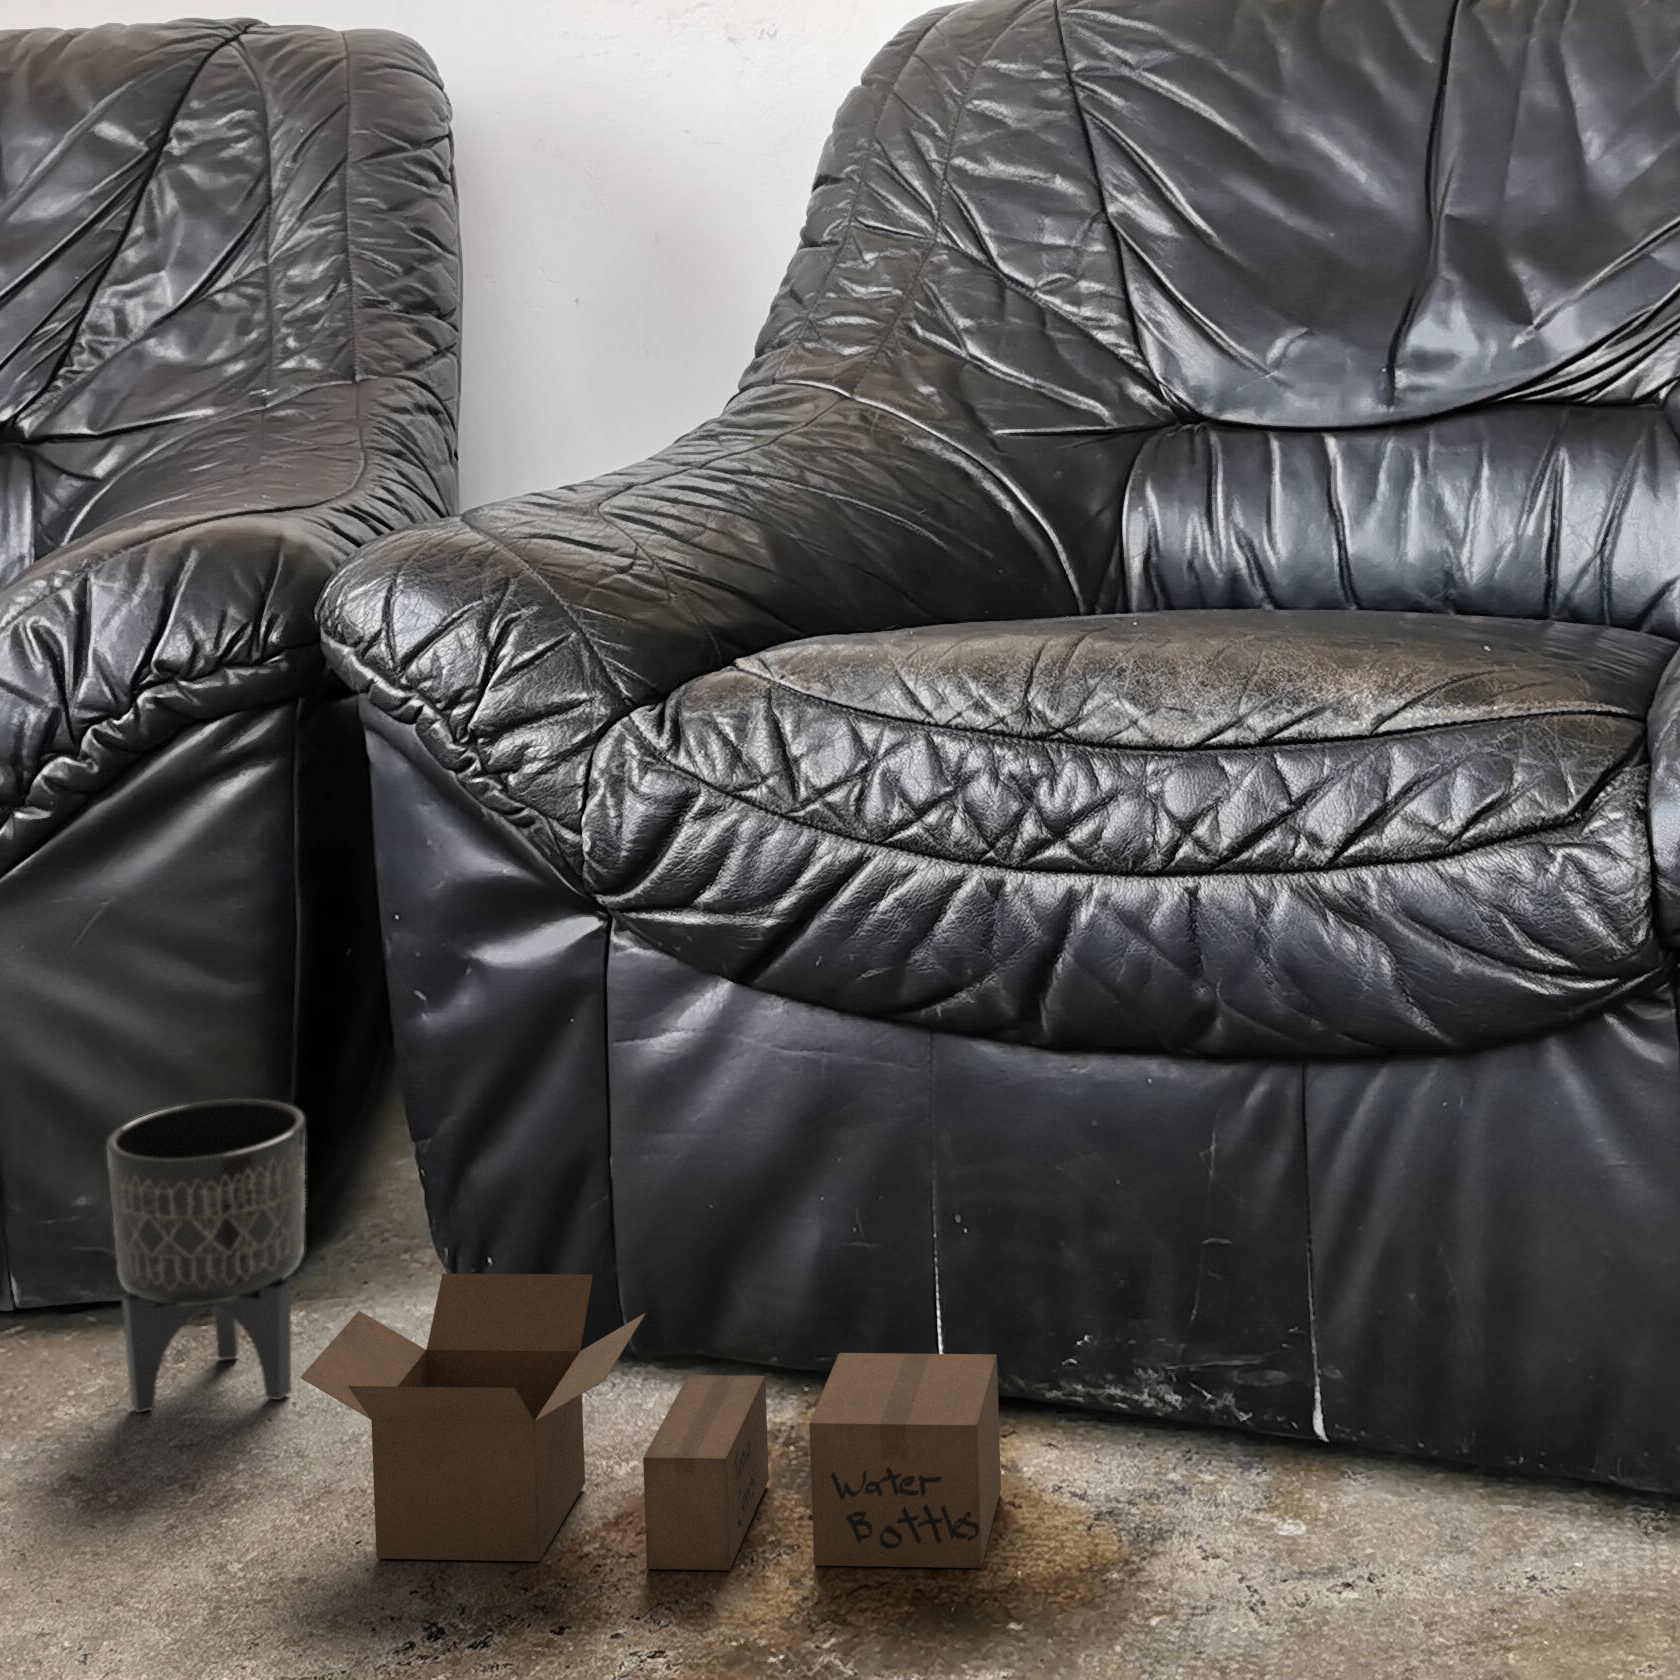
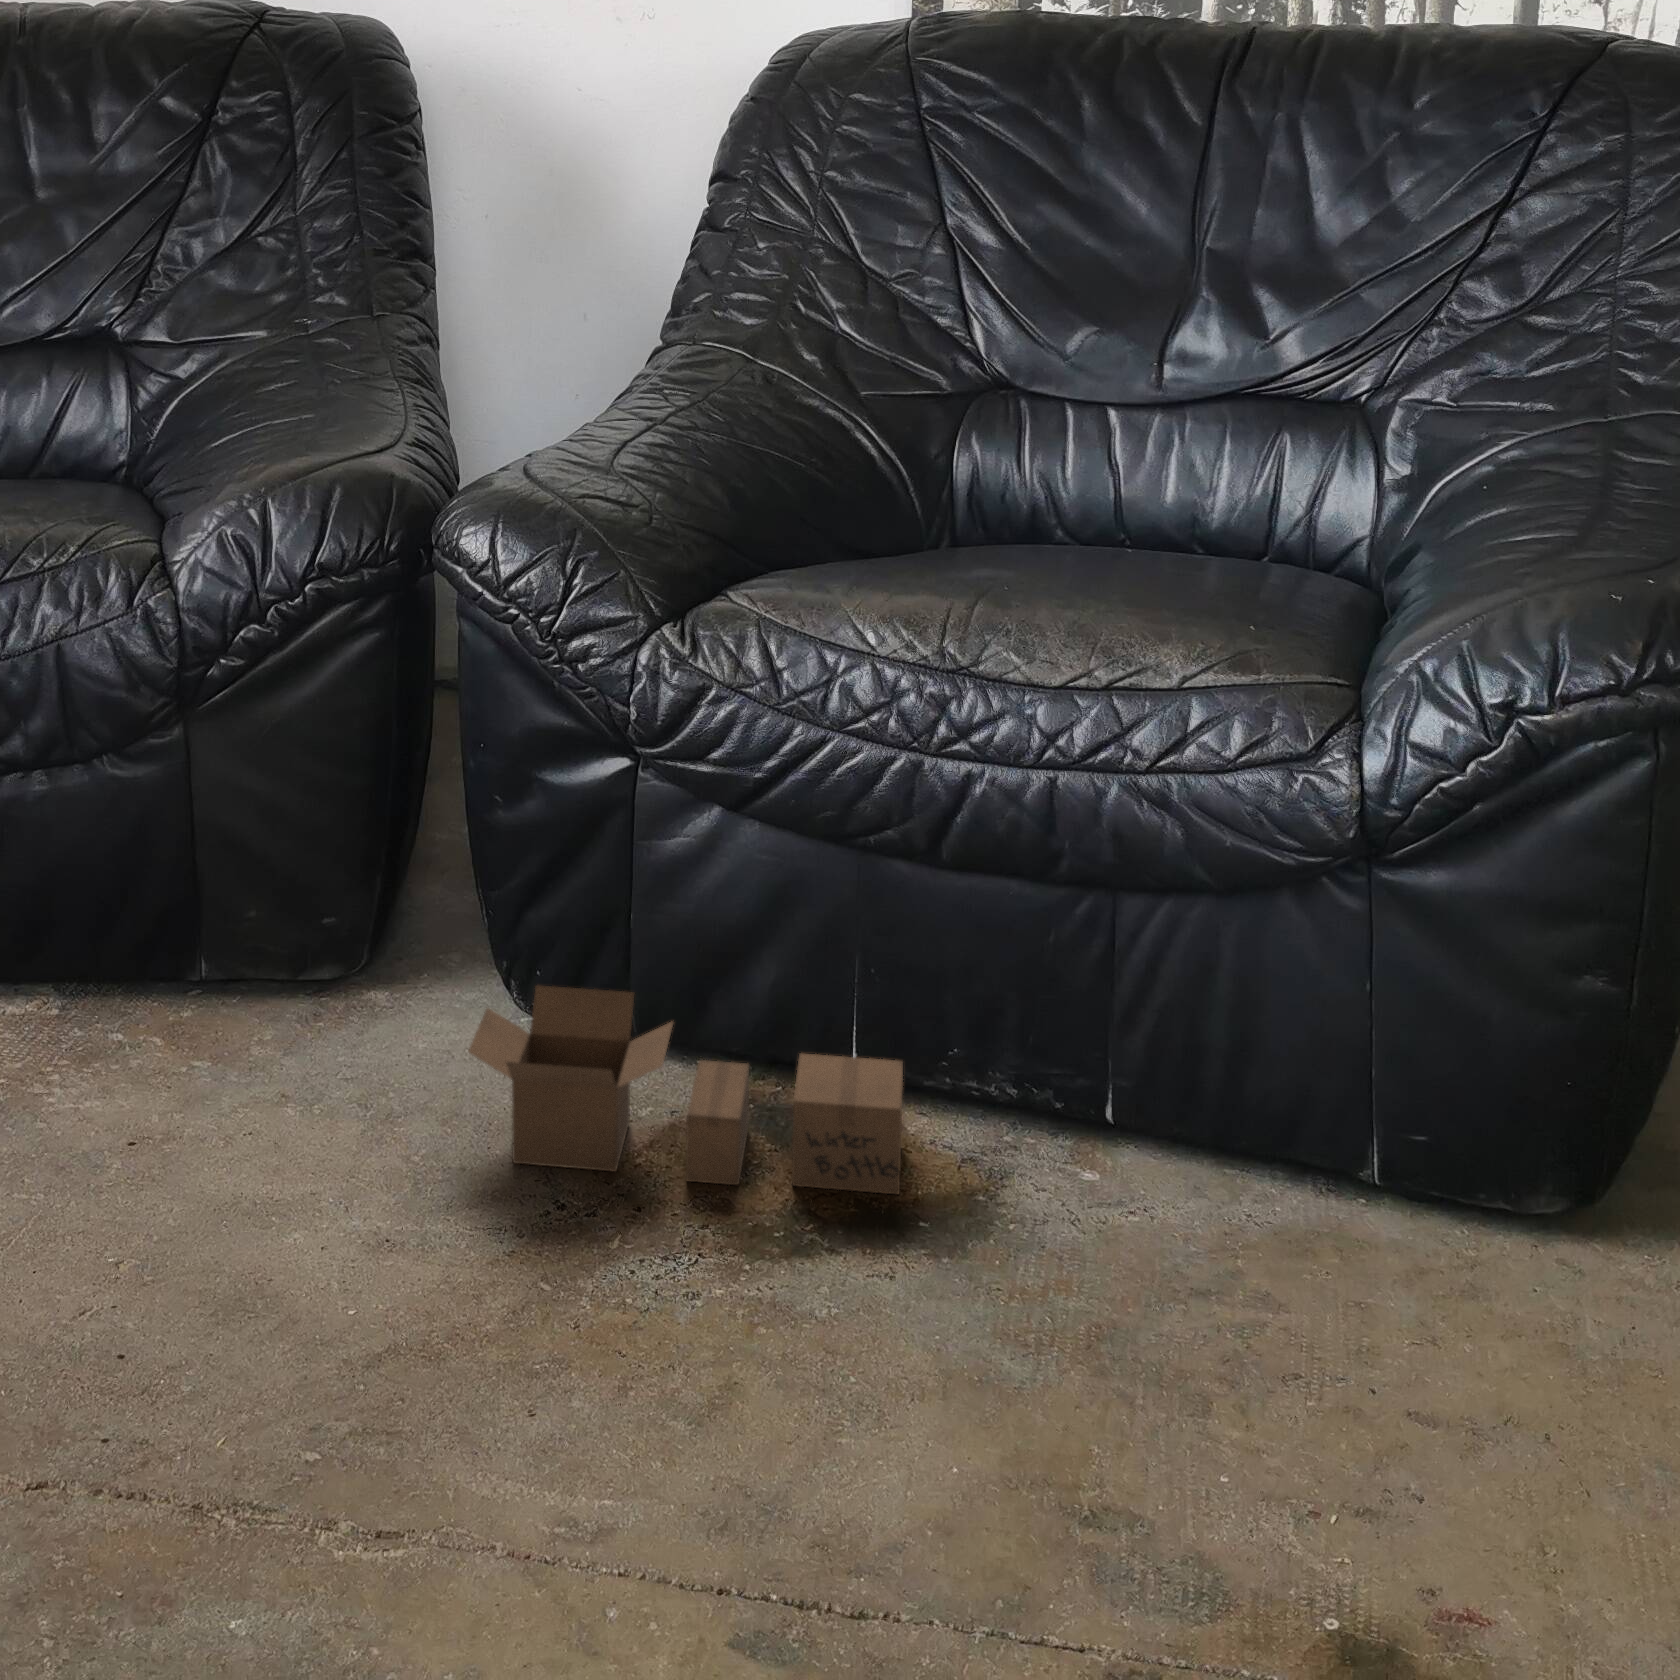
planter: present [107,1099,305,1413] -> none [300,854,425,1054]

